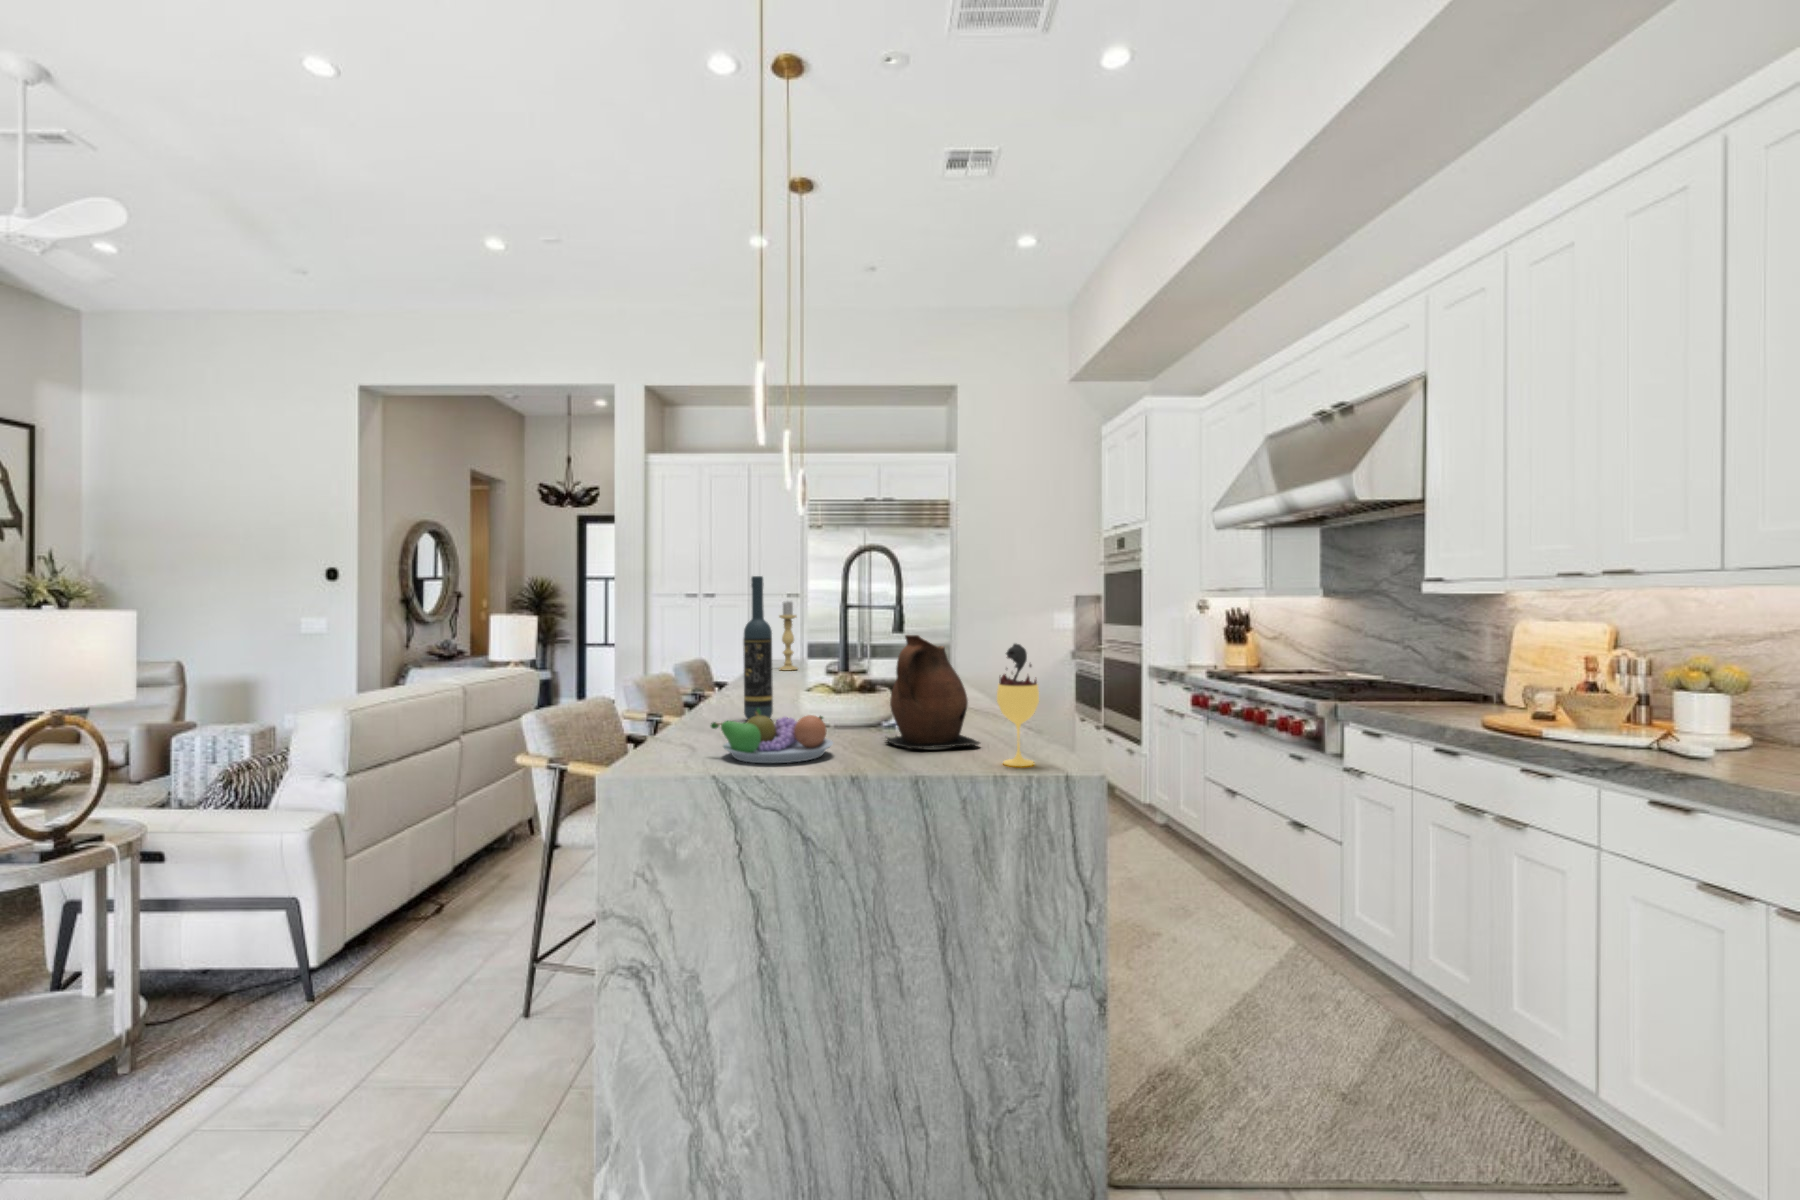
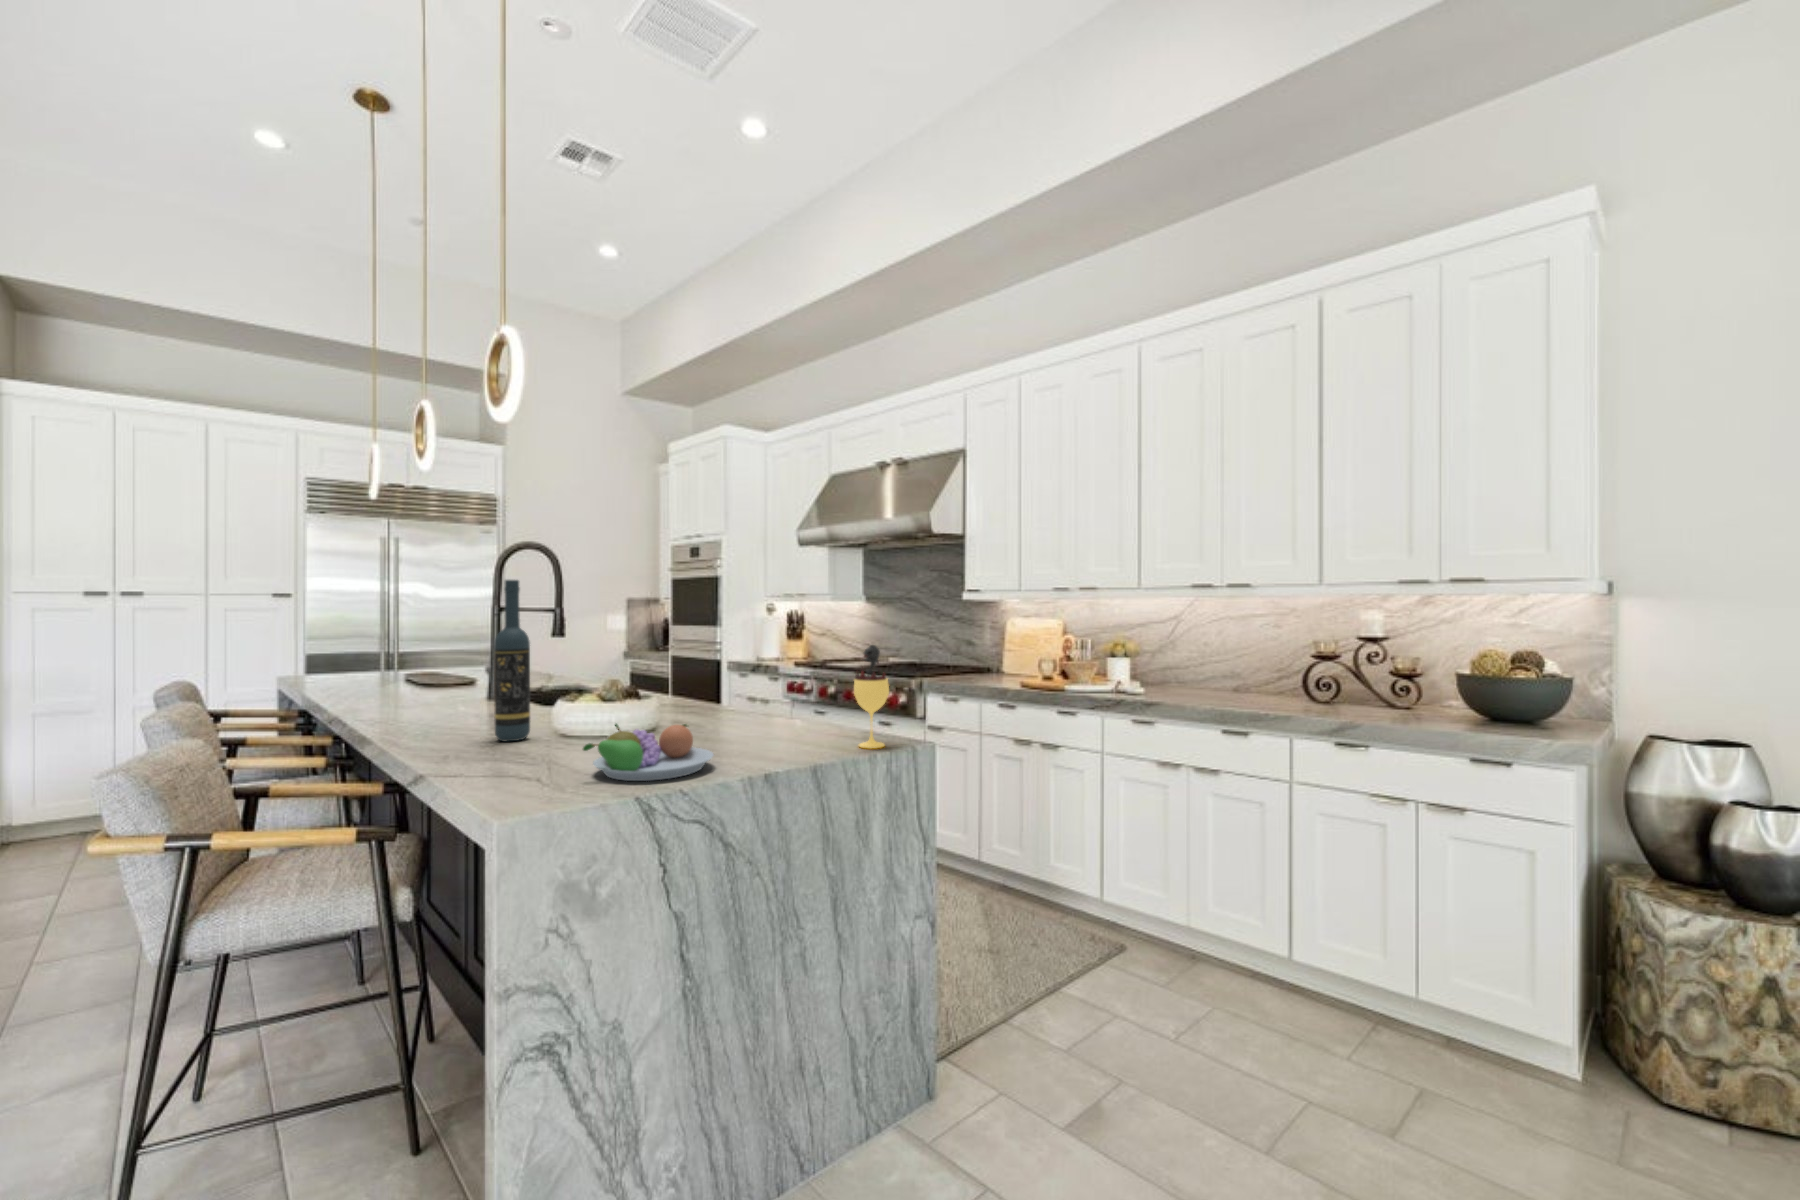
candle holder: present [779,601,797,671] -> none [350,603,378,685]
ceramic pitcher: present [886,635,980,749] -> none [708,640,806,746]

